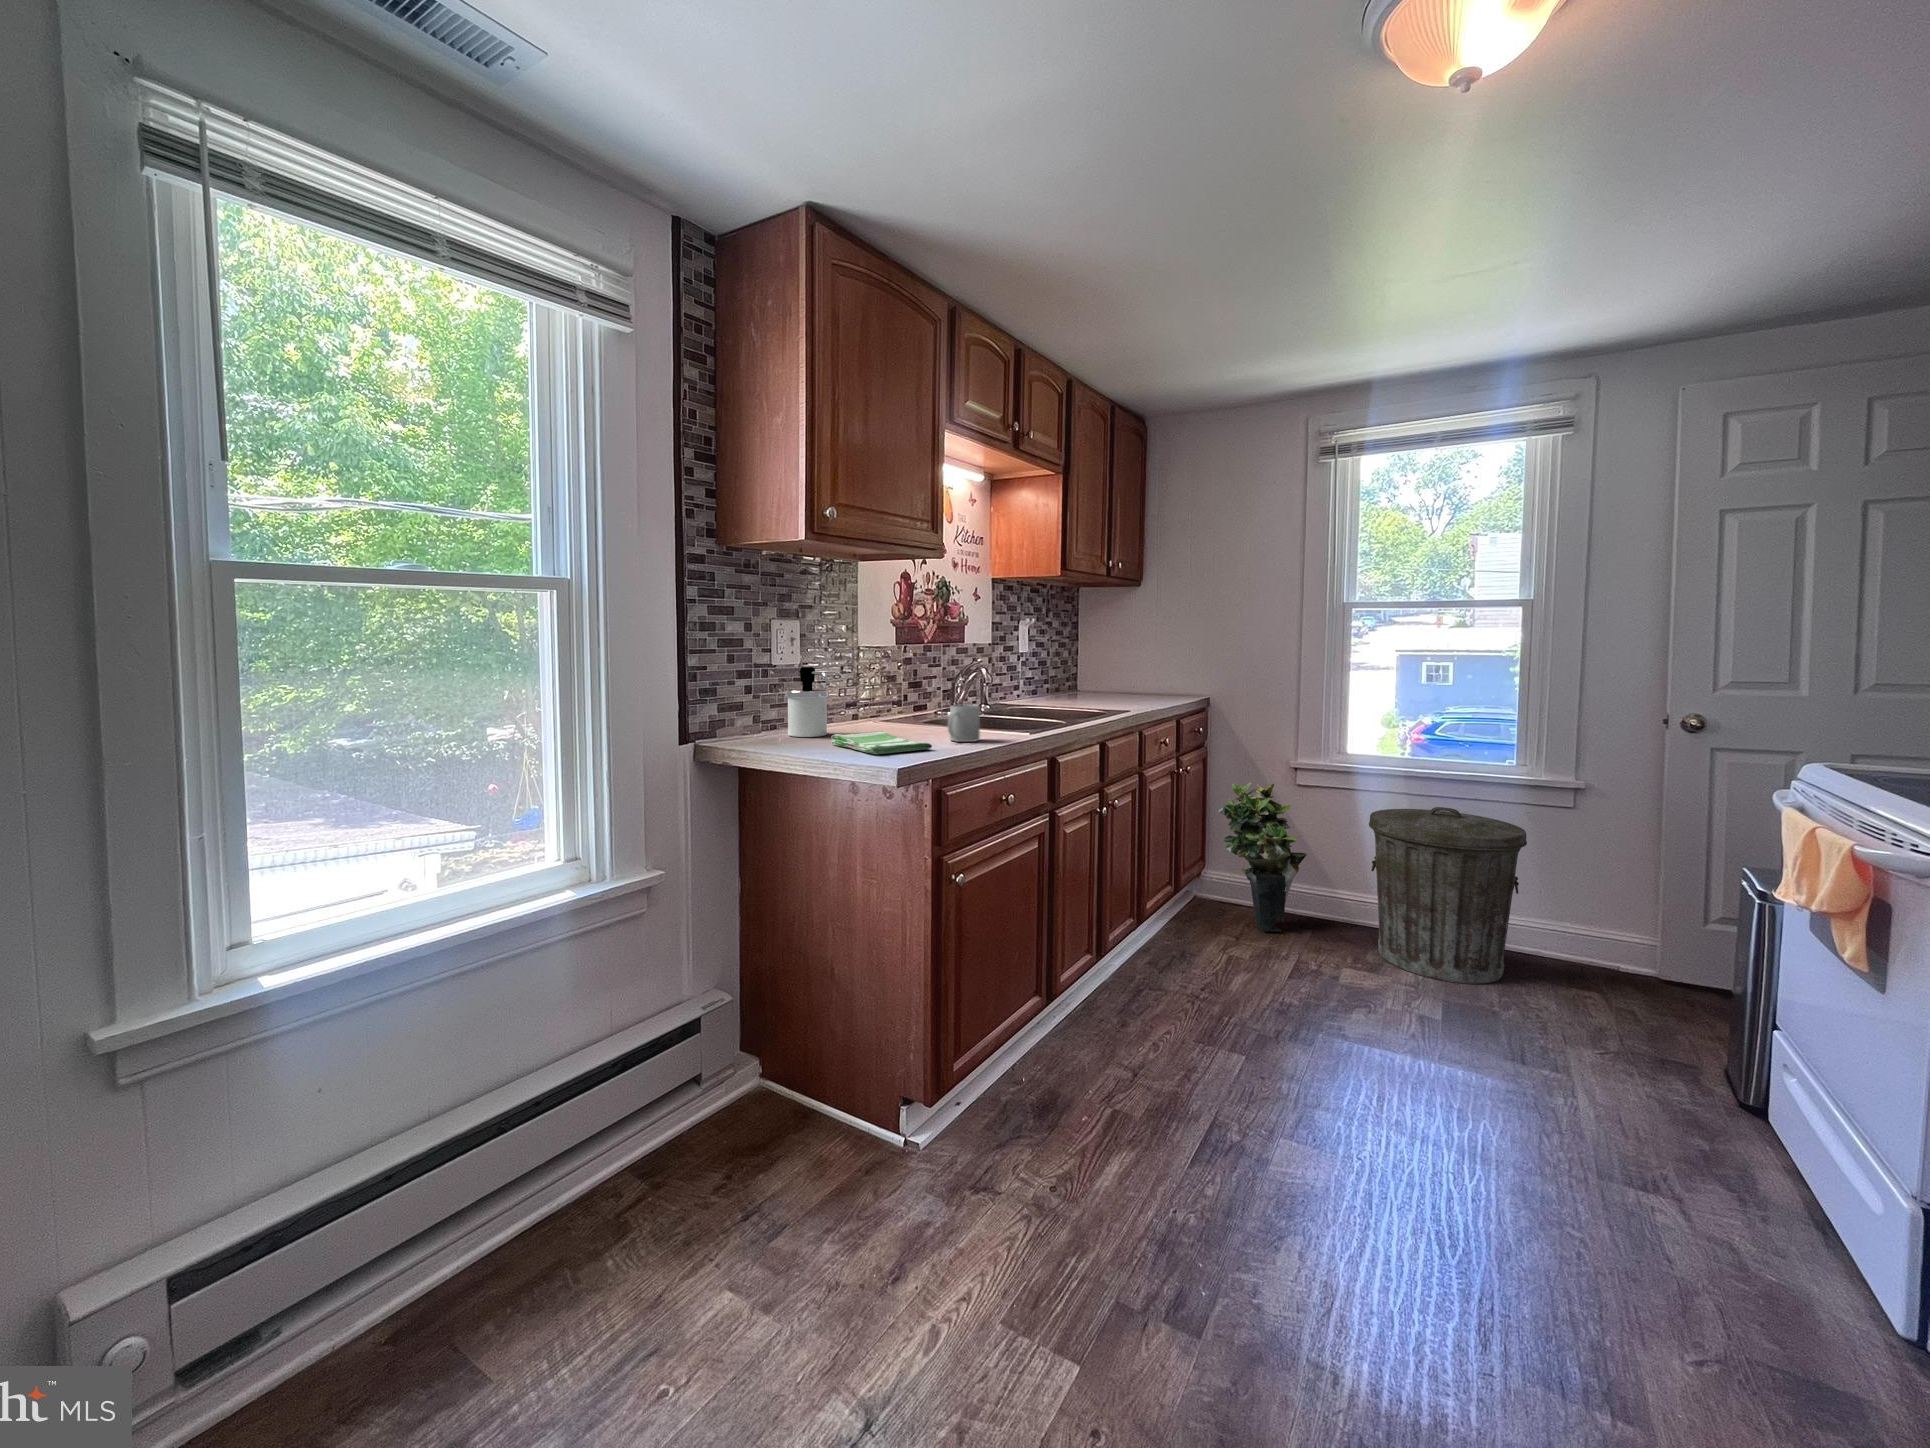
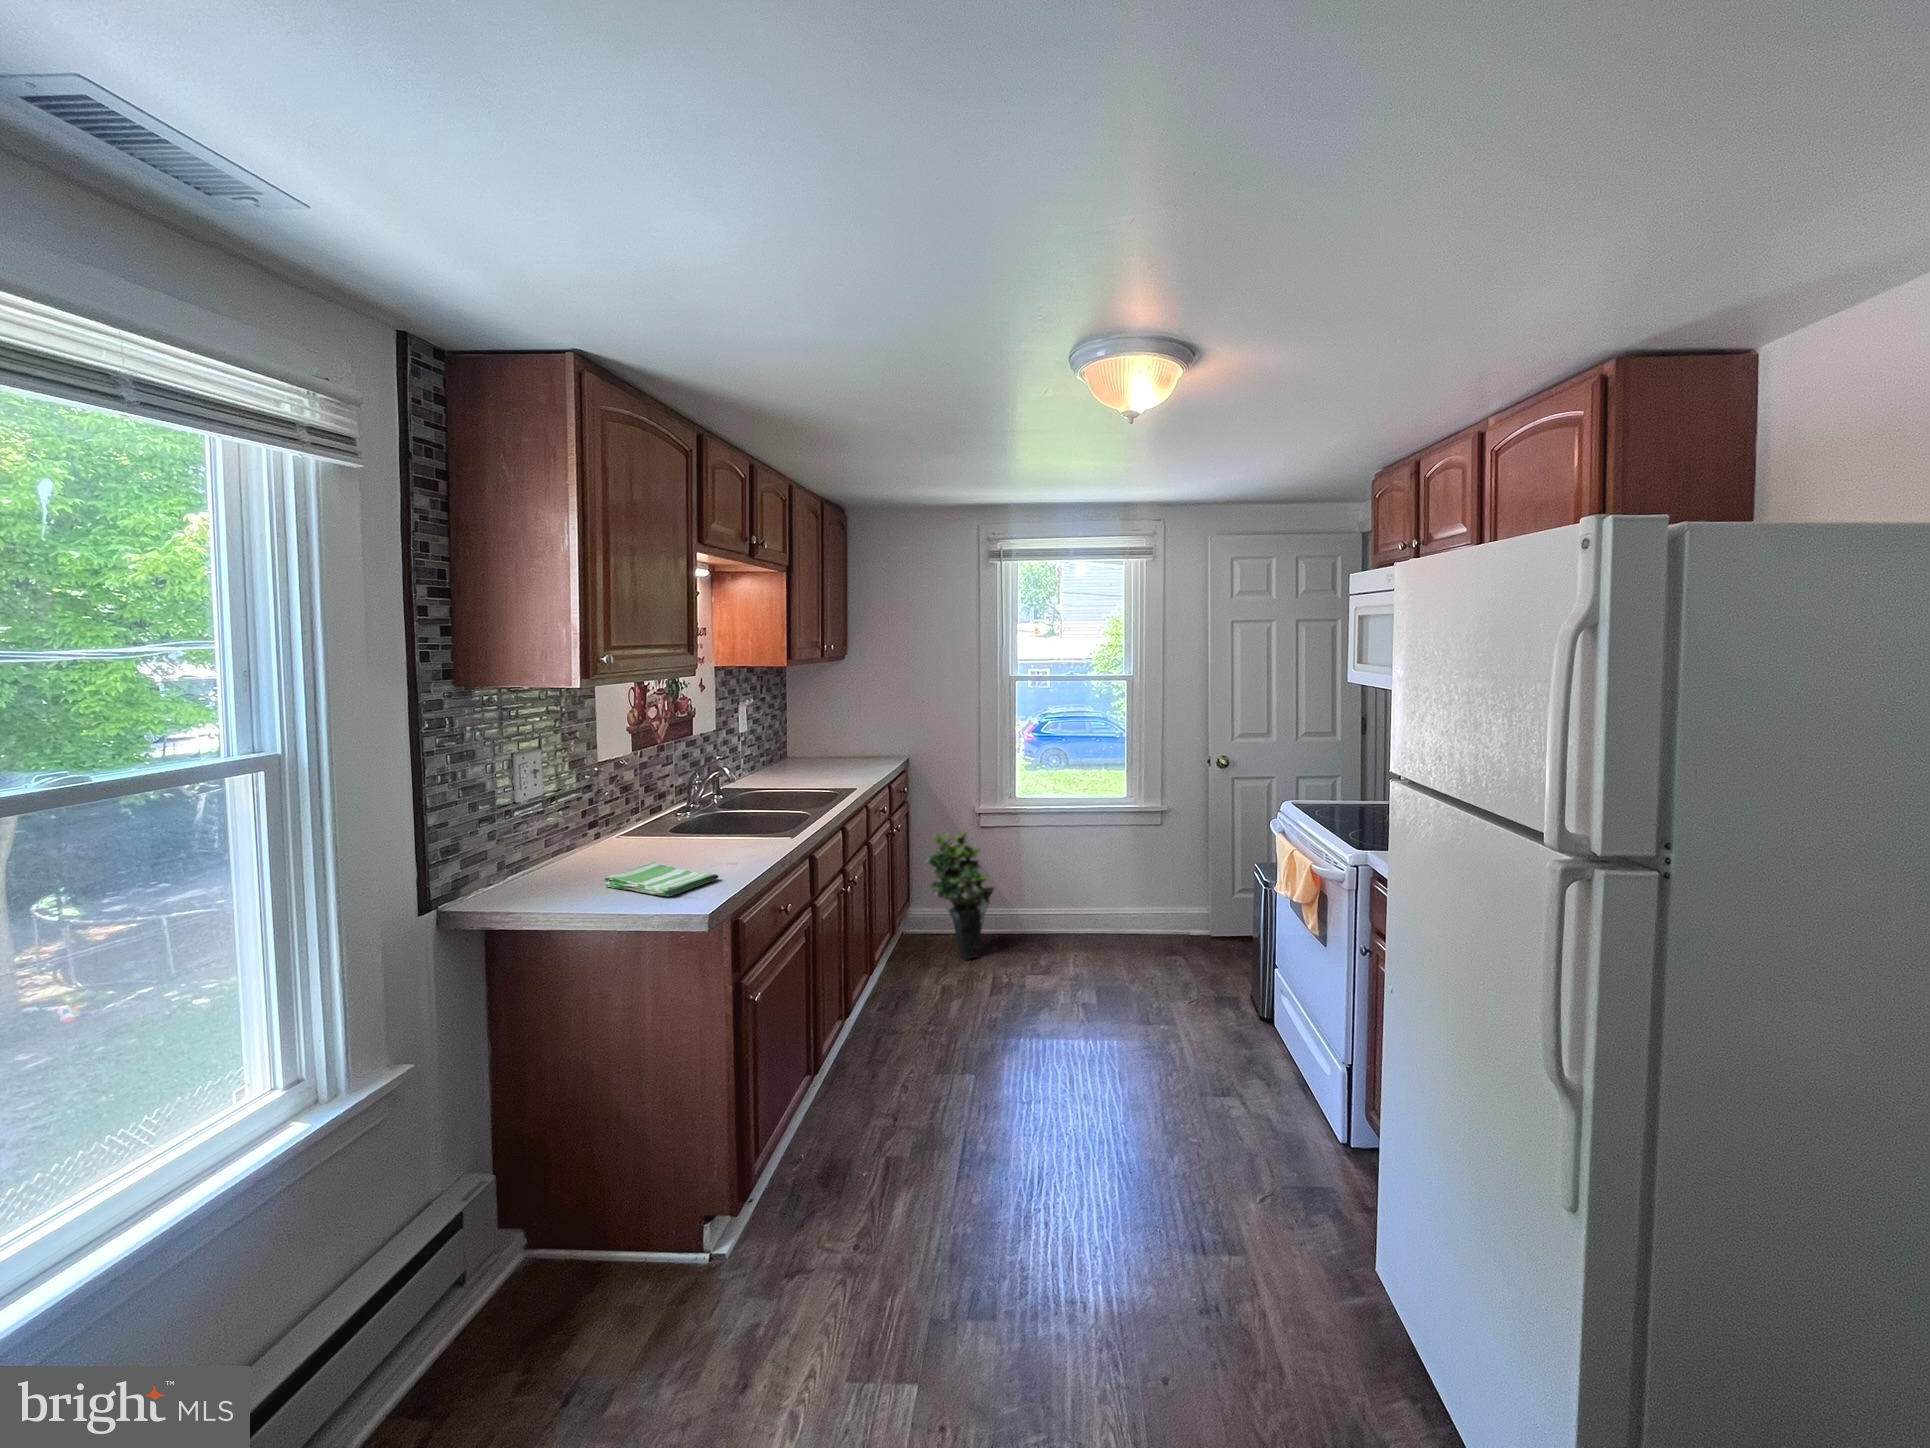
soap dispenser: present [786,667,830,737] -> none [533,801,593,879]
mug: present [948,705,980,742] -> none [723,824,754,863]
trash can: present [1369,807,1527,984] -> none [1040,839,1140,973]

